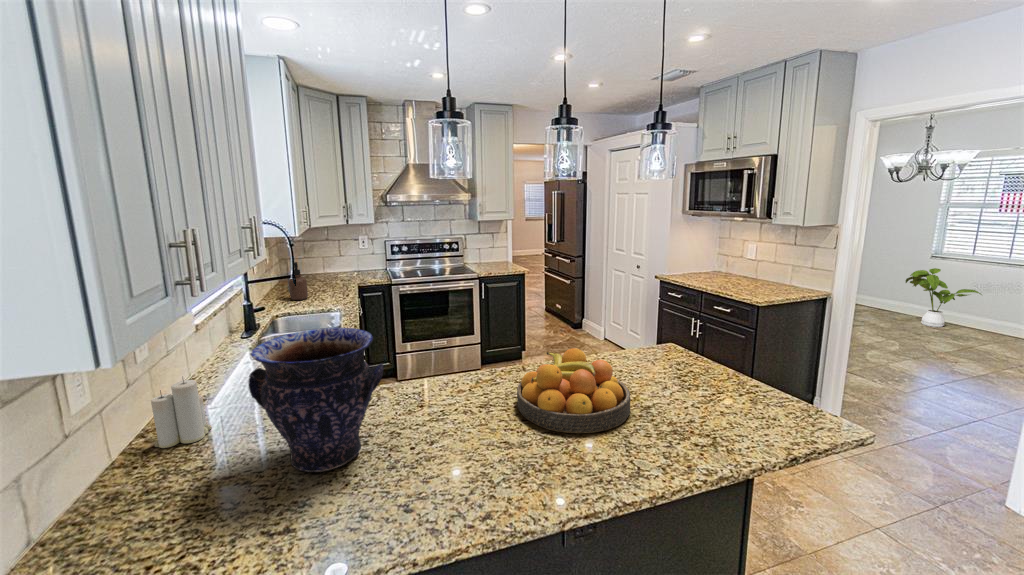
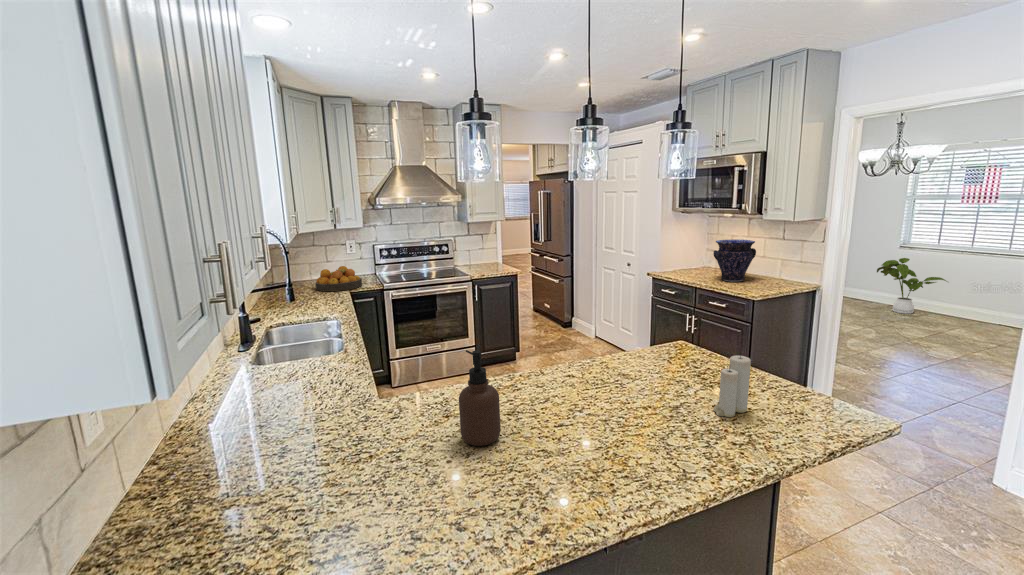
soap dispenser: present [289,262,308,300] -> present [459,350,501,446]
vase: present [249,328,383,472] -> present [713,239,756,282]
fruit bowl: present [517,348,631,433] -> present [316,266,362,291]
candle: present [151,380,212,448] -> present [714,355,751,417]

